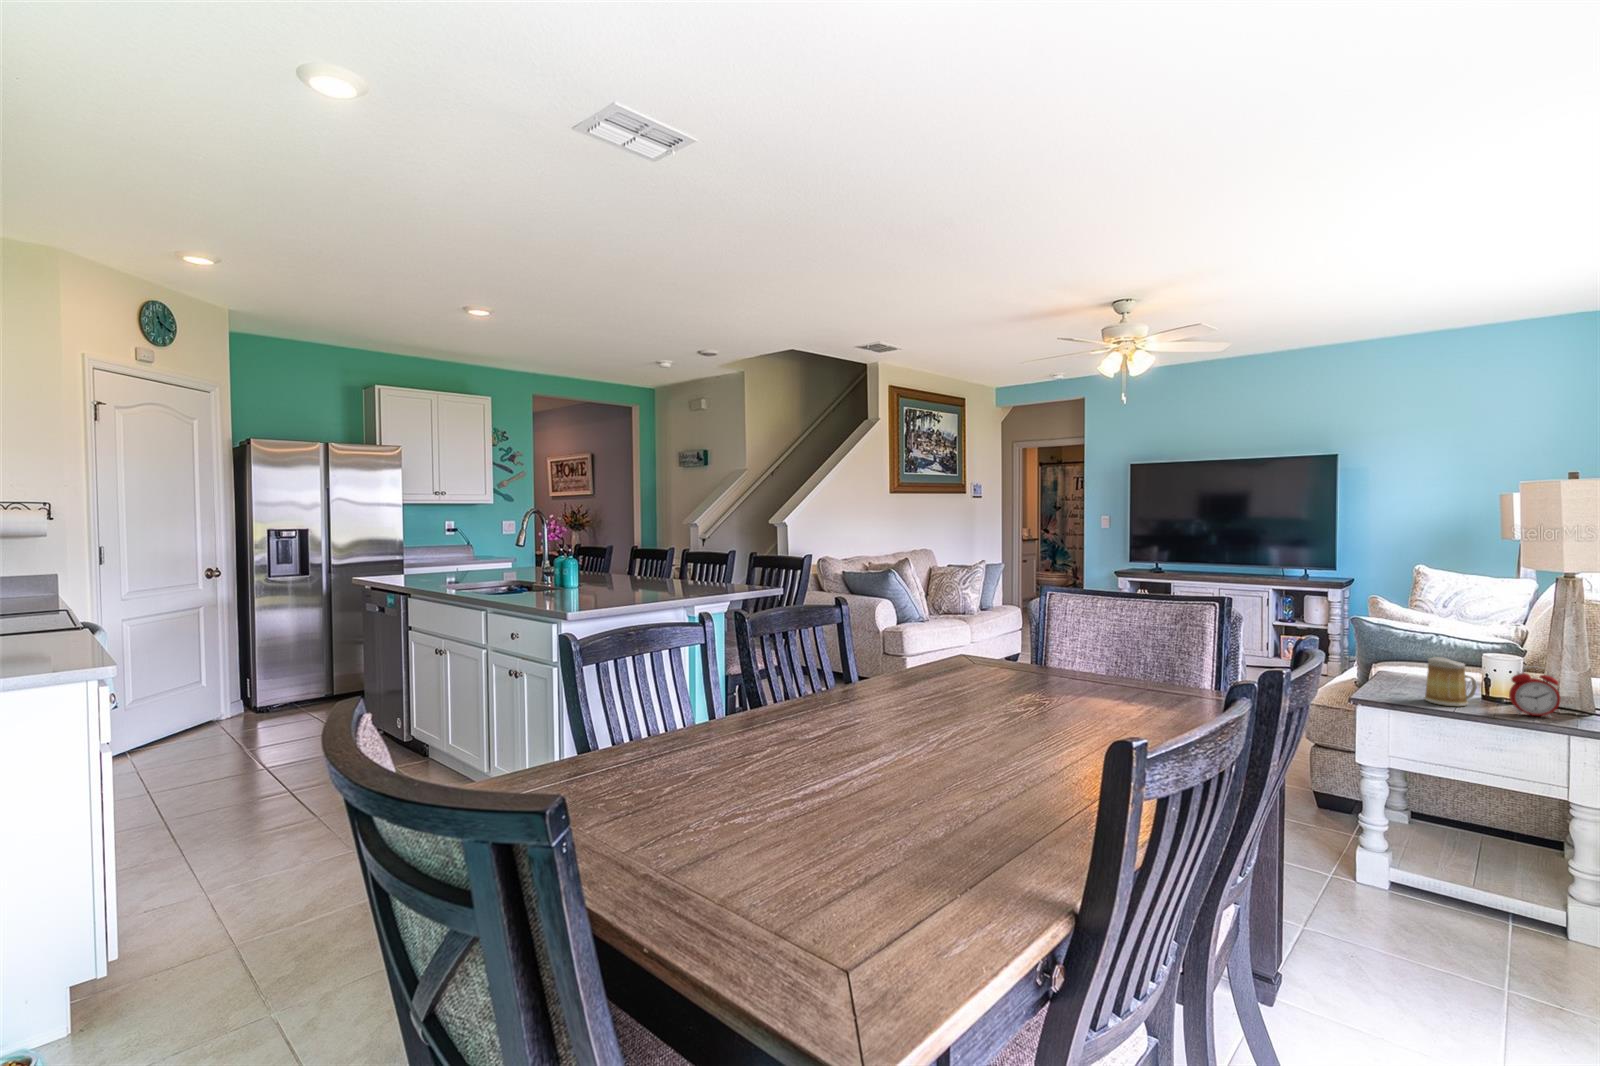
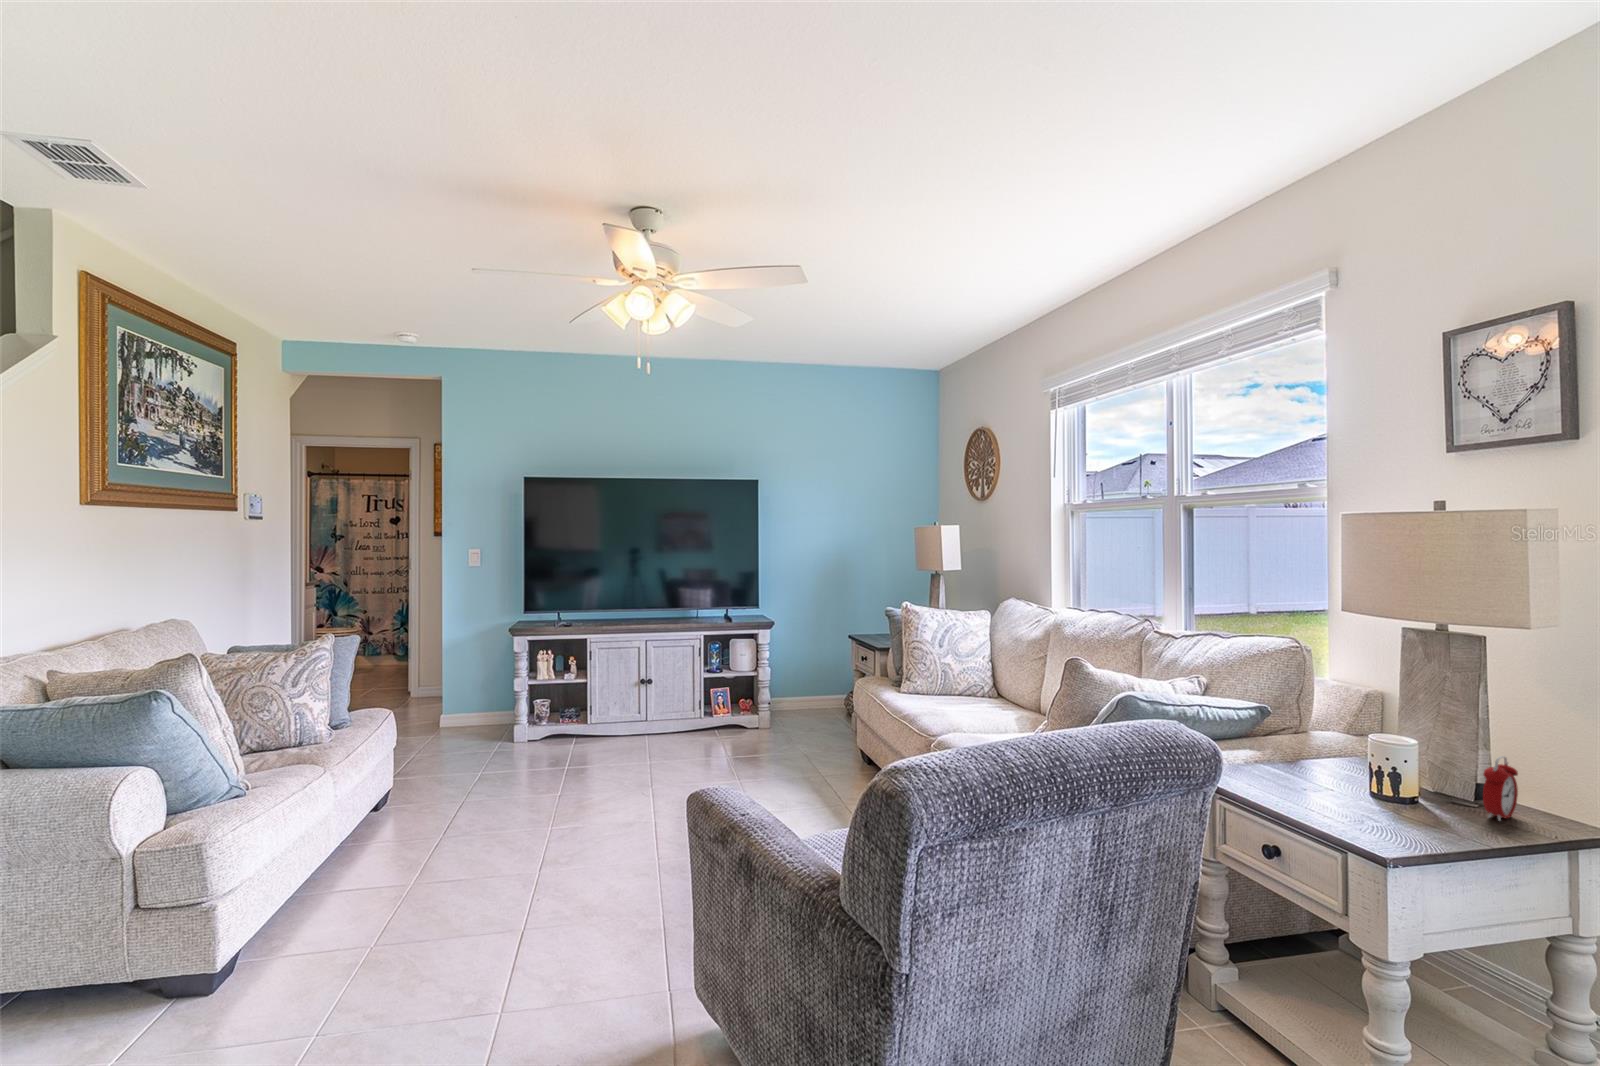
mug: present [1424,657,1477,706] -> none [1390,761,1448,828]

